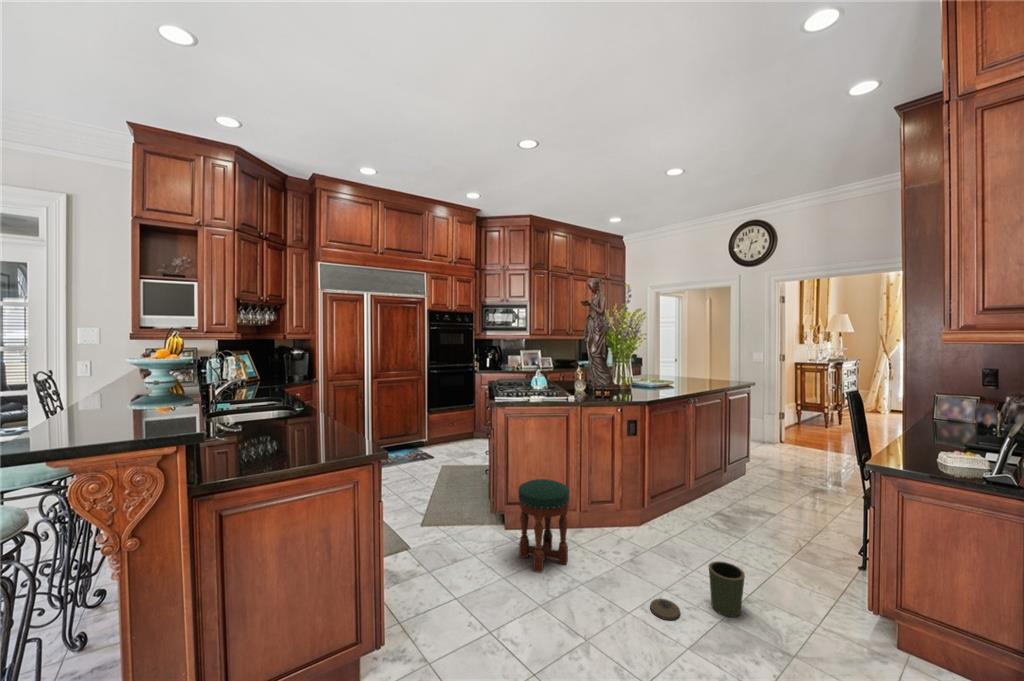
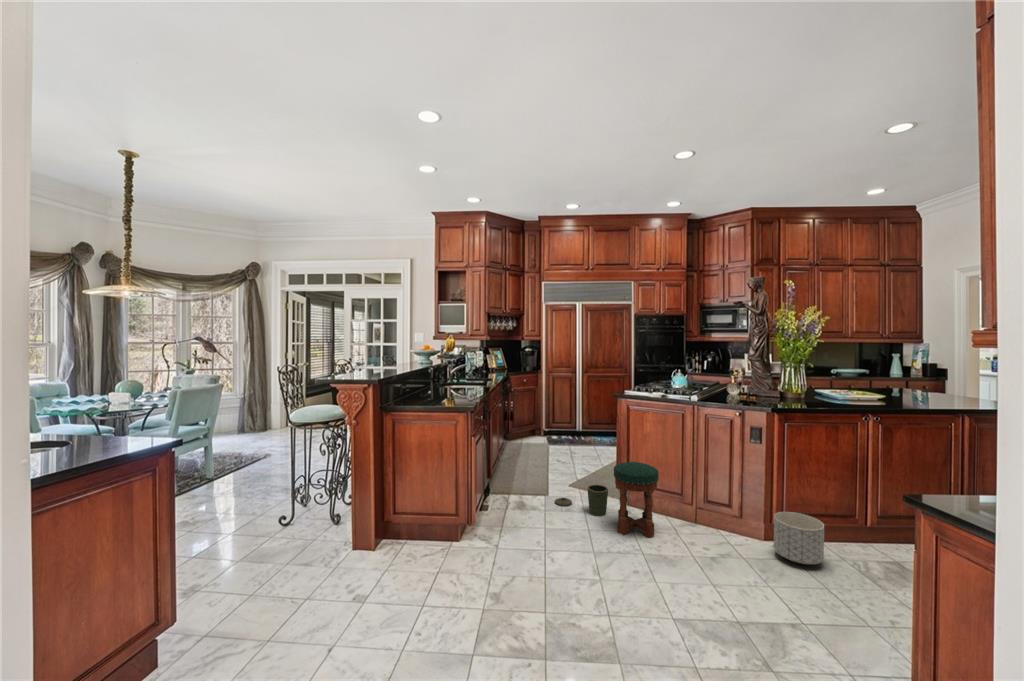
planter: none [658,493,700,540] -> present [774,512,824,565]
trash can: present [650,561,745,620] -> present [555,485,608,516]

